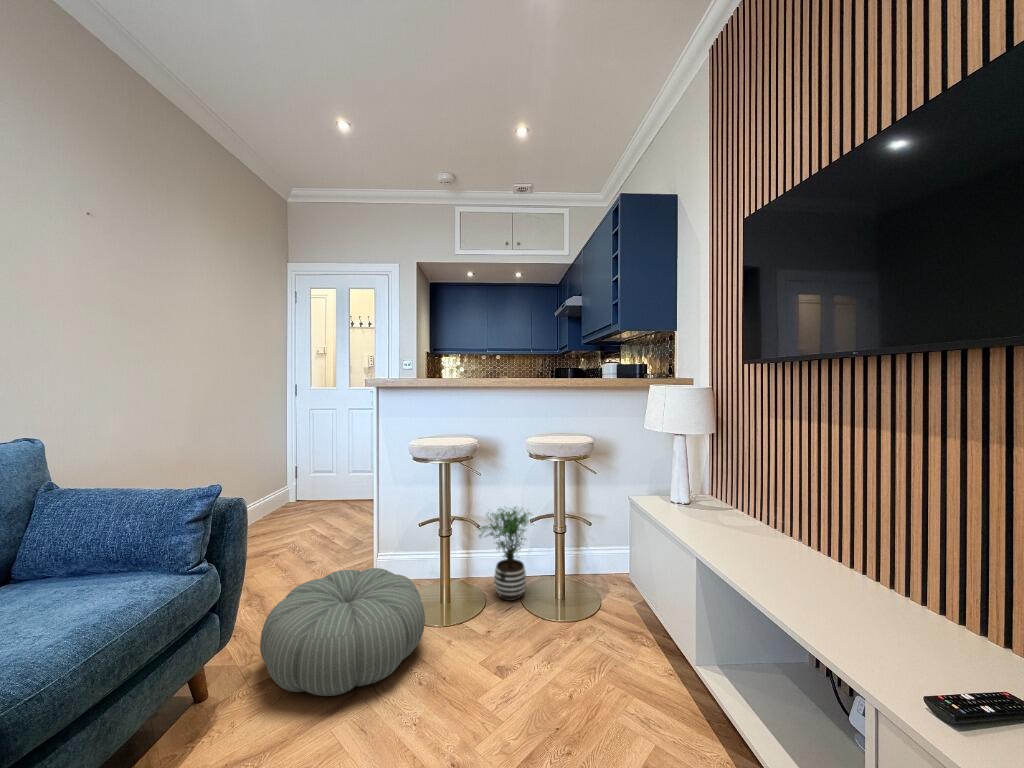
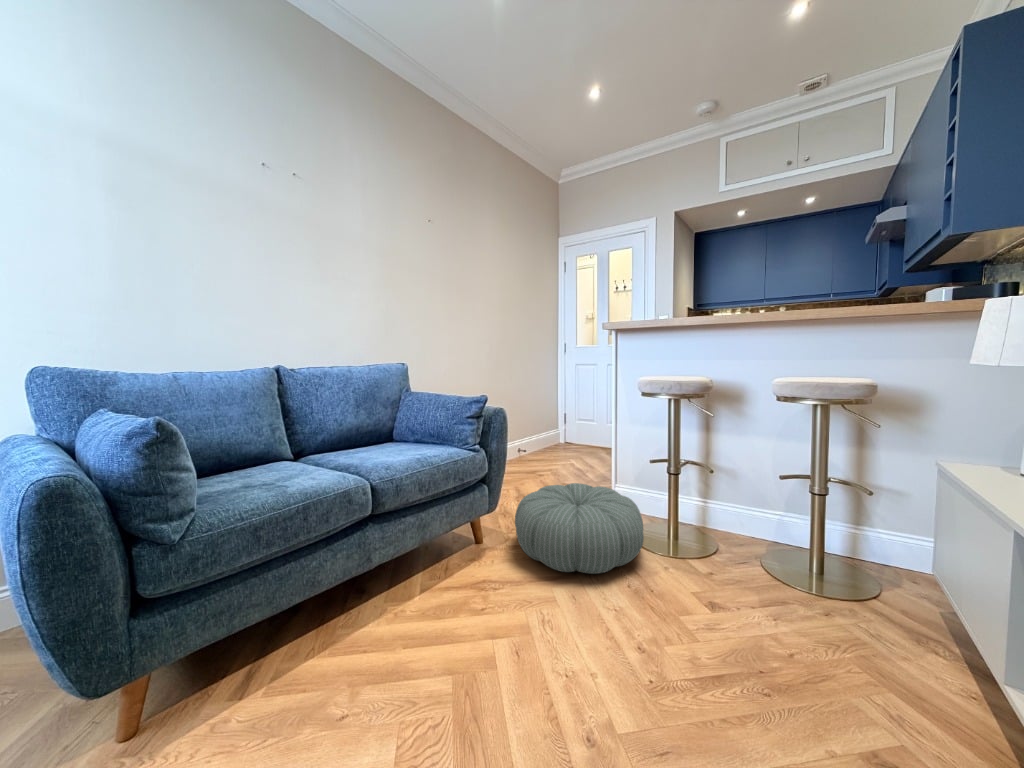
potted plant: present [477,507,534,601] -> none [710,453,791,555]

